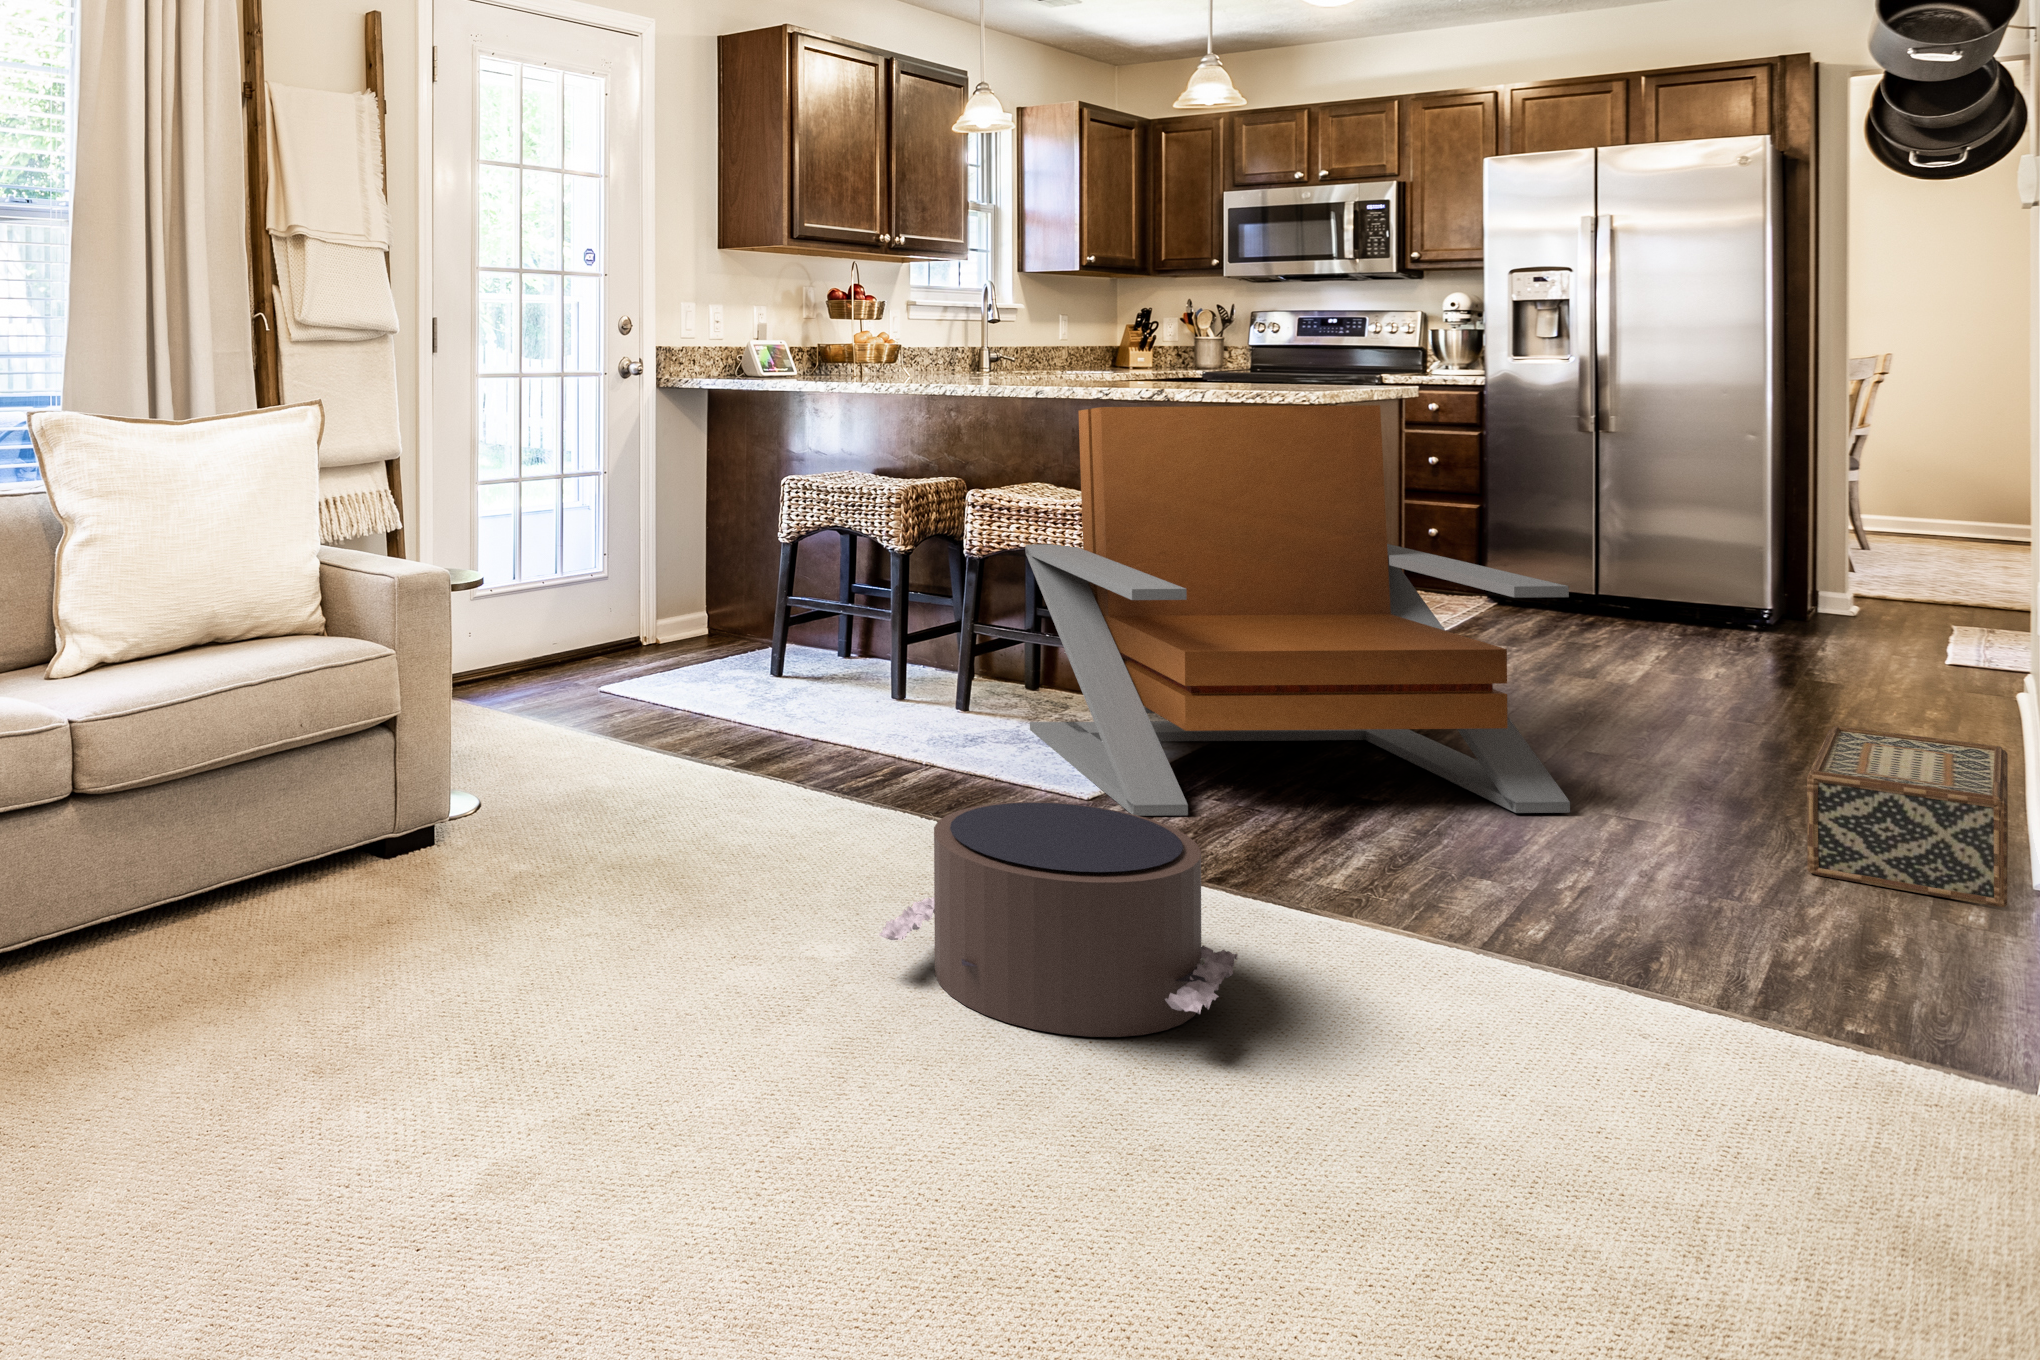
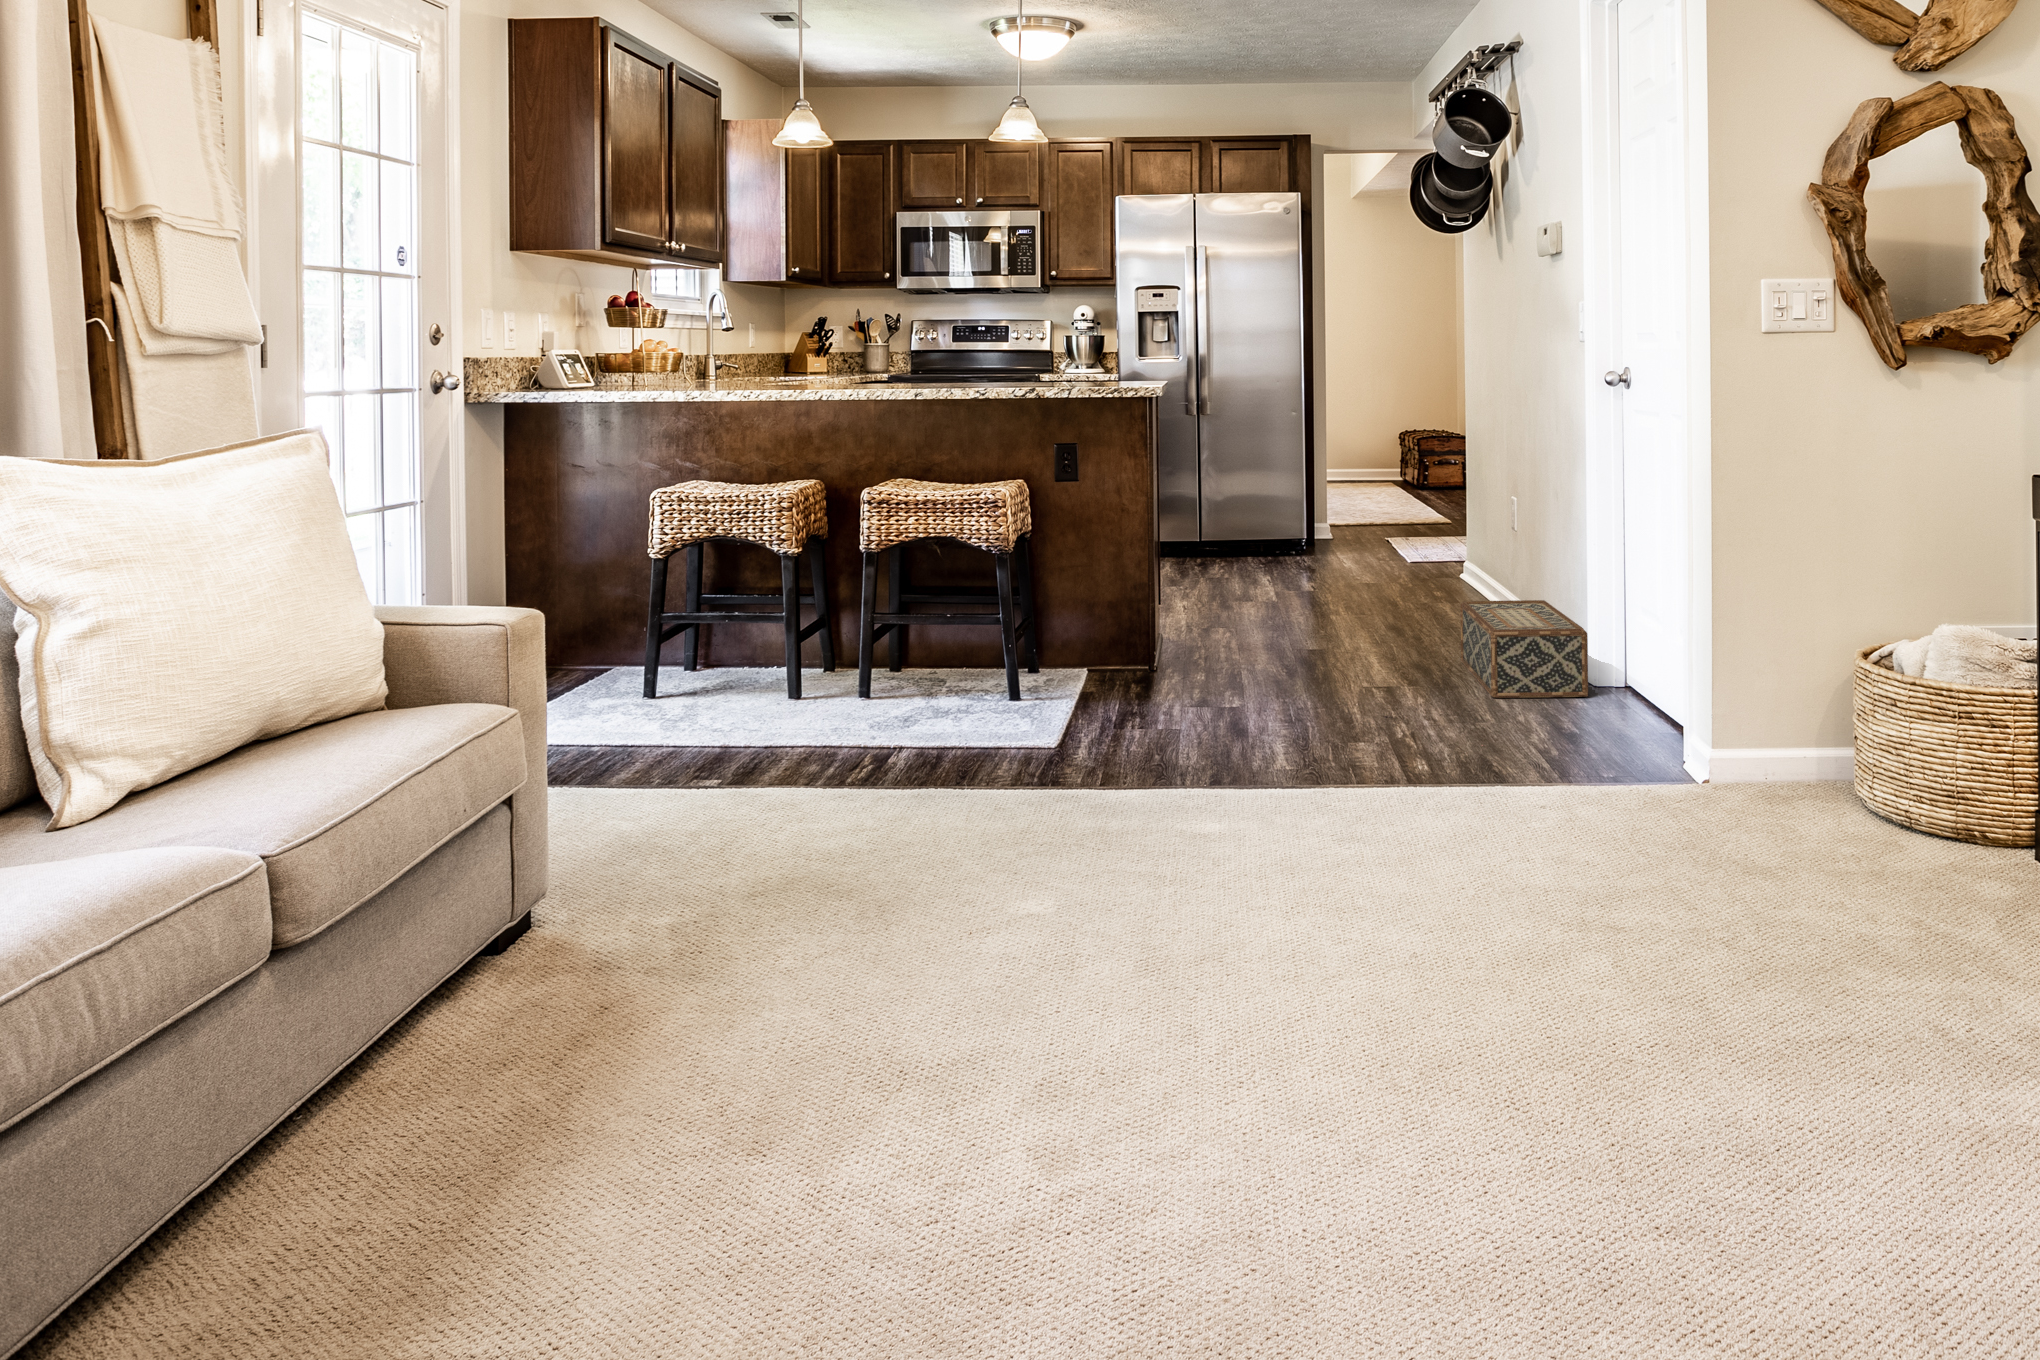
lounge chair: present [1025,405,1570,816] -> none [933,398,1347,749]
pouf: present [879,802,1238,1037] -> none [1090,735,1367,922]

